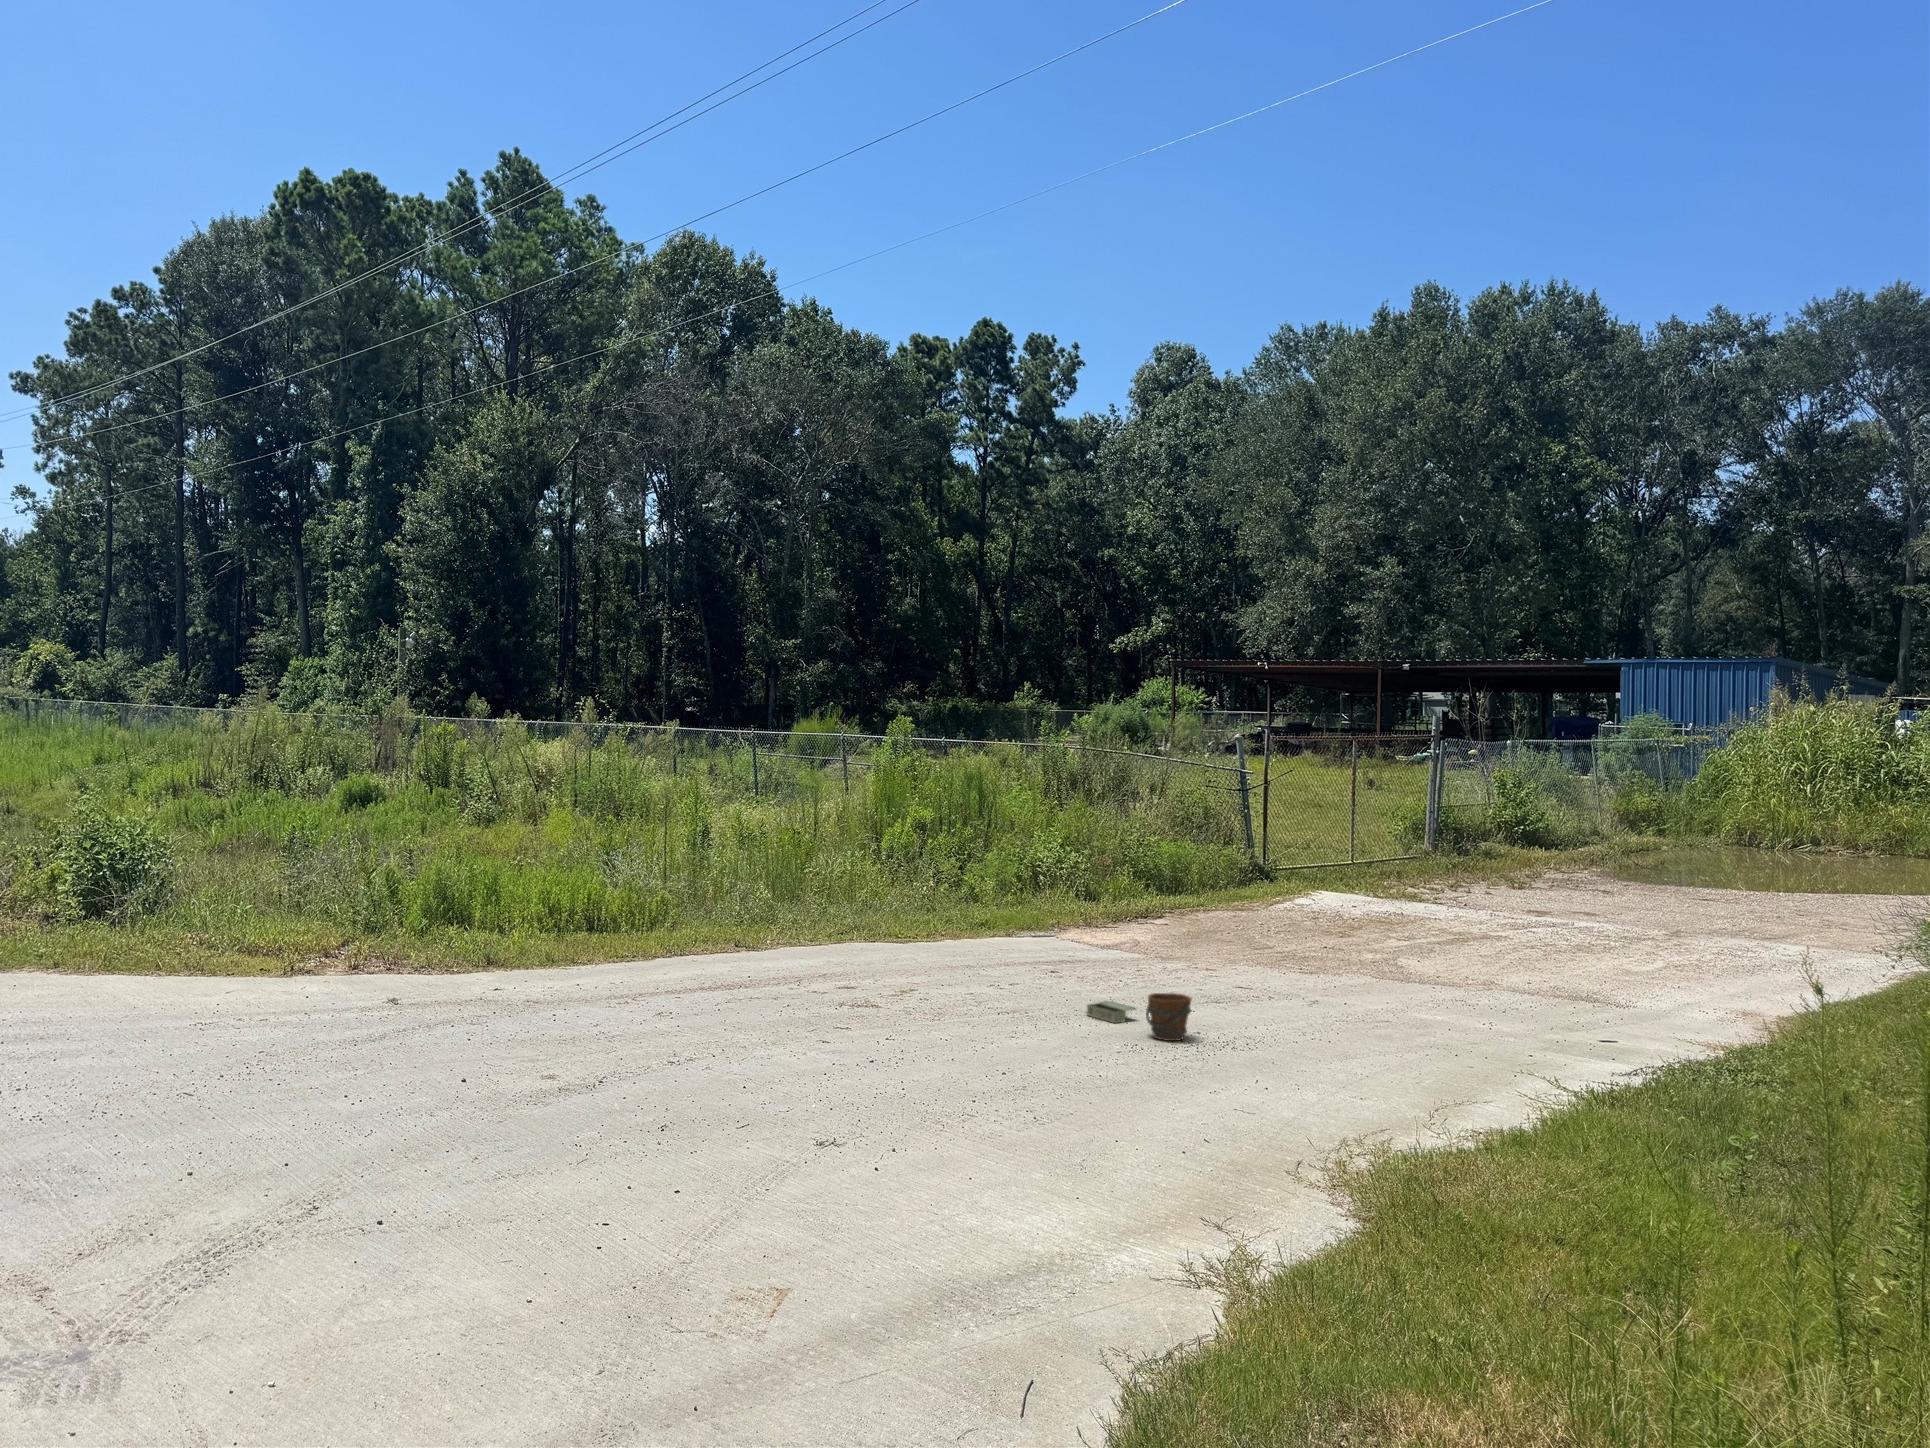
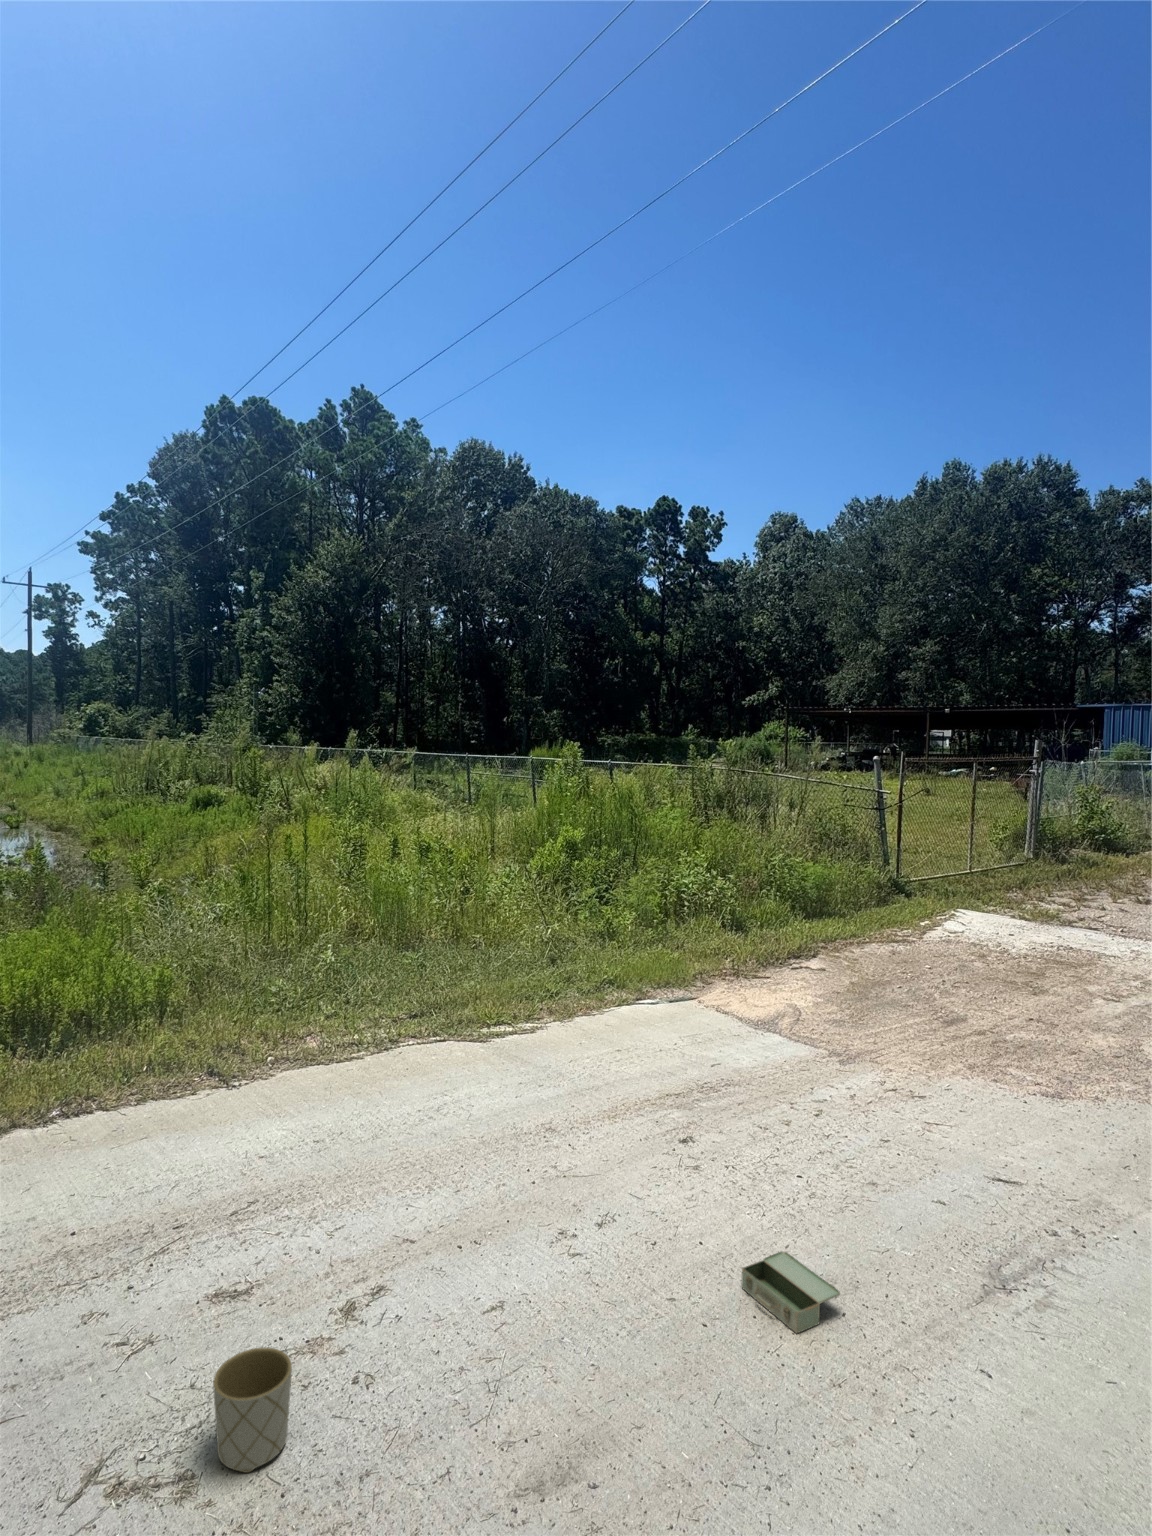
bucket: present [1146,993,1192,1041] -> none [874,1317,985,1461]
planter: none [853,1000,886,1040] -> present [213,1348,292,1473]

